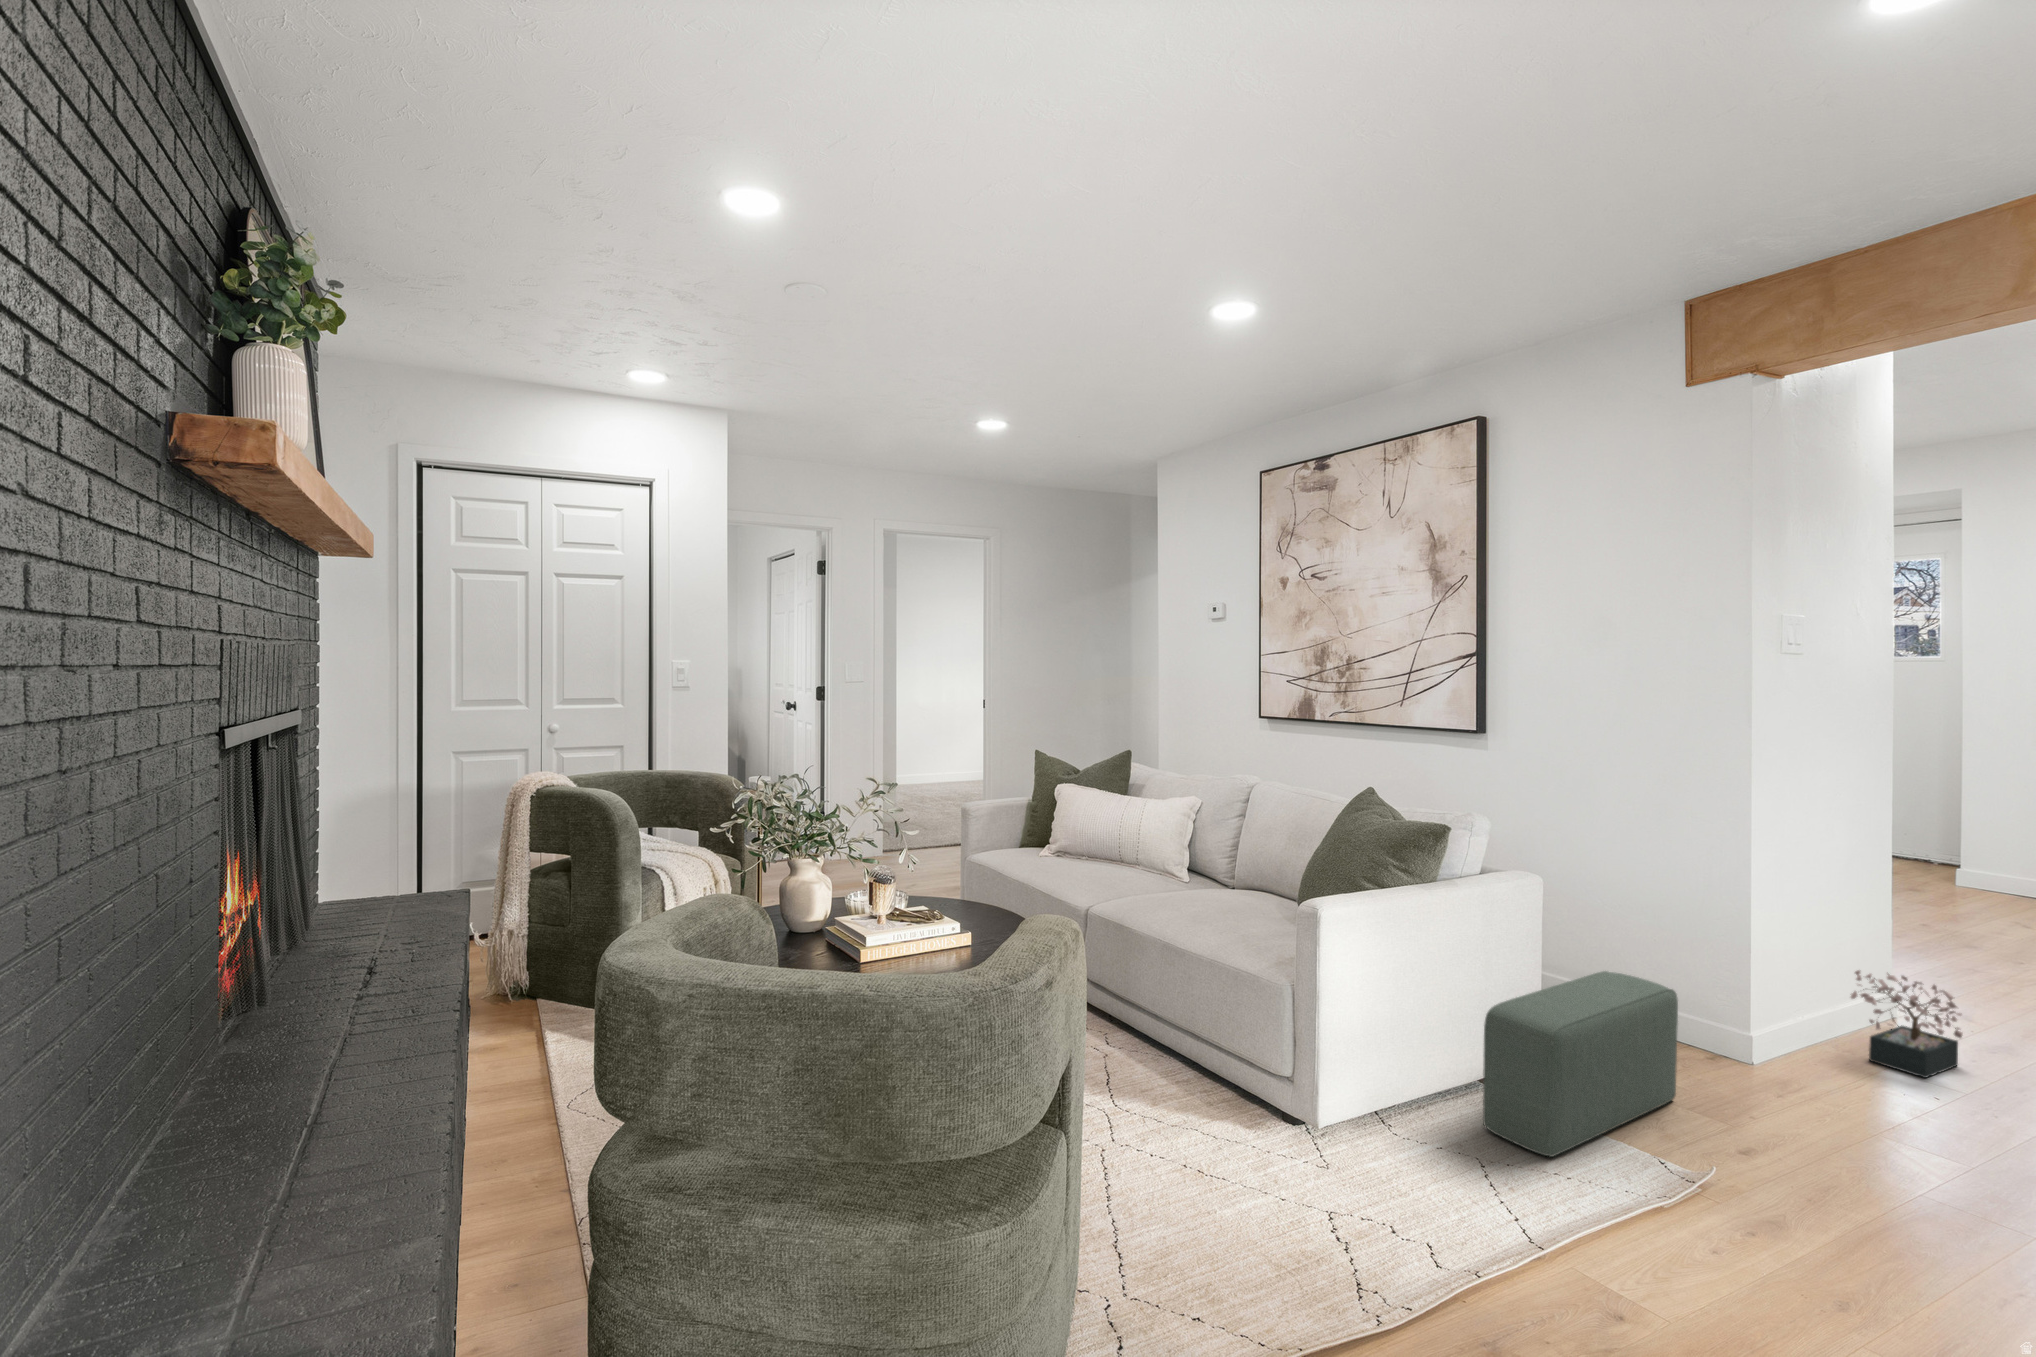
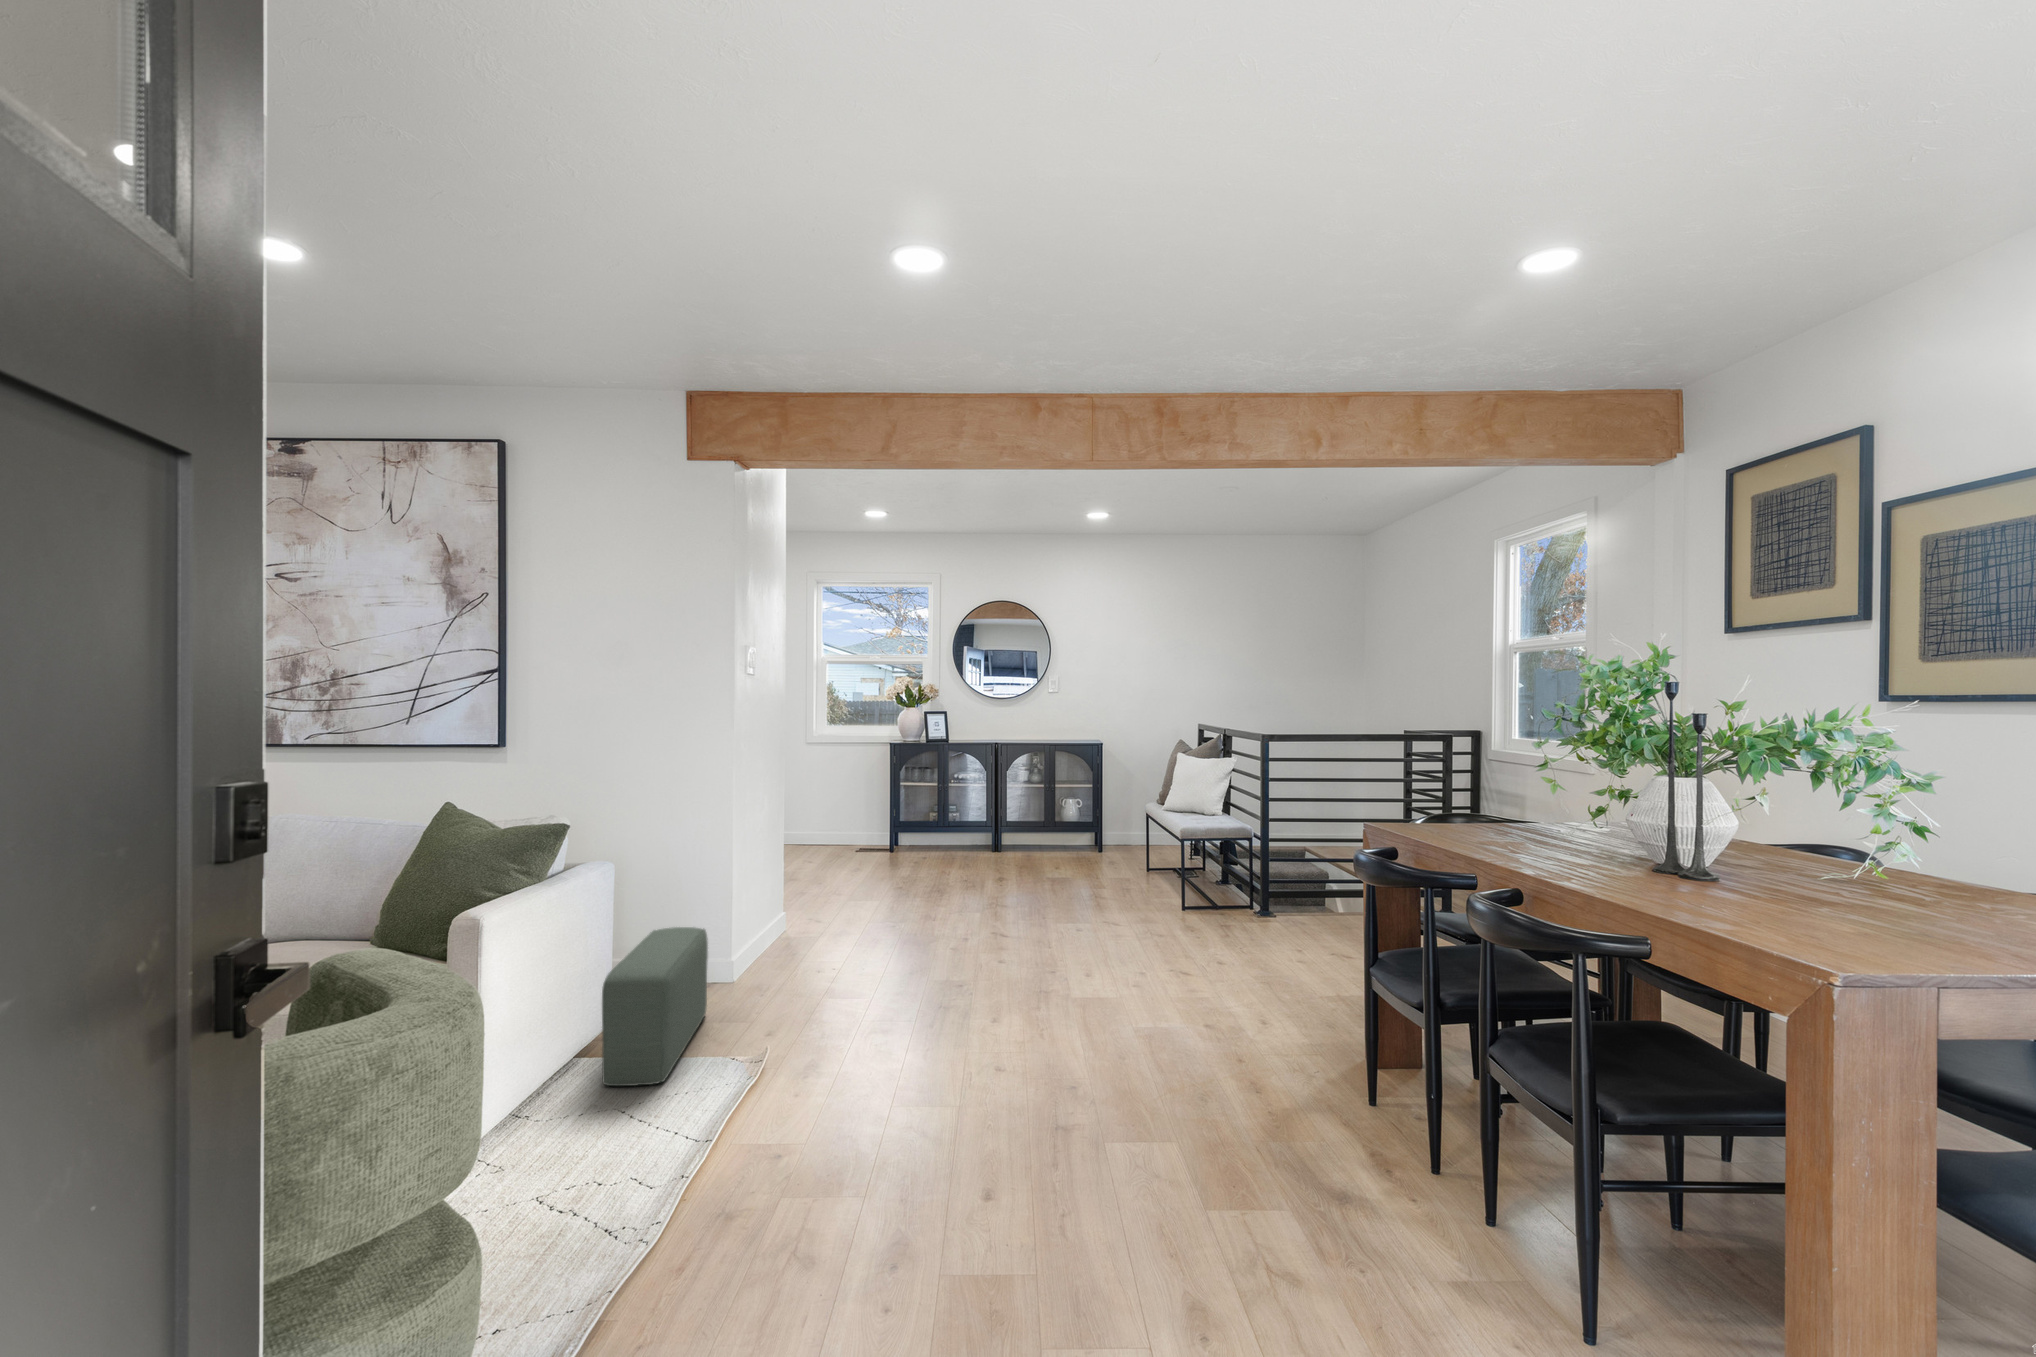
decorative plant: present [1851,970,1963,1078] -> none [774,887,829,952]

